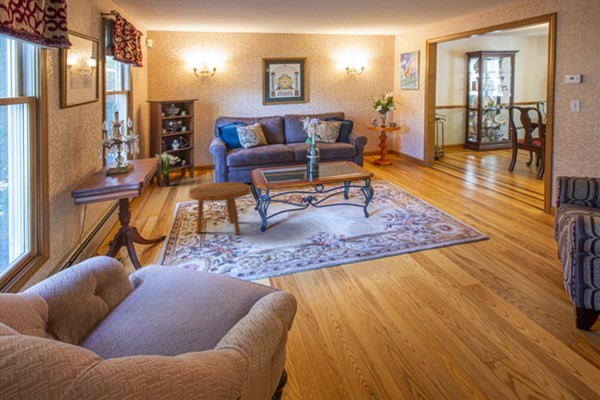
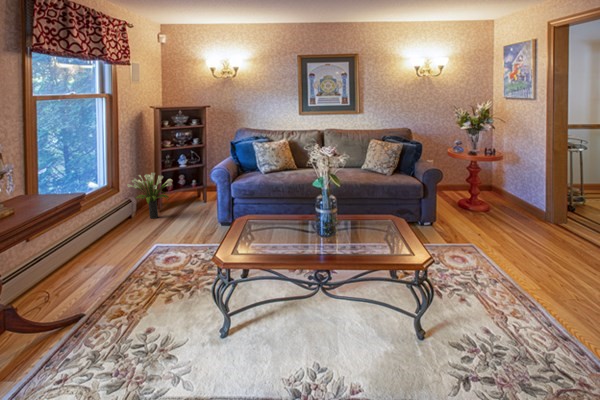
footstool: present [189,182,250,235] -> none [57,242,185,360]

